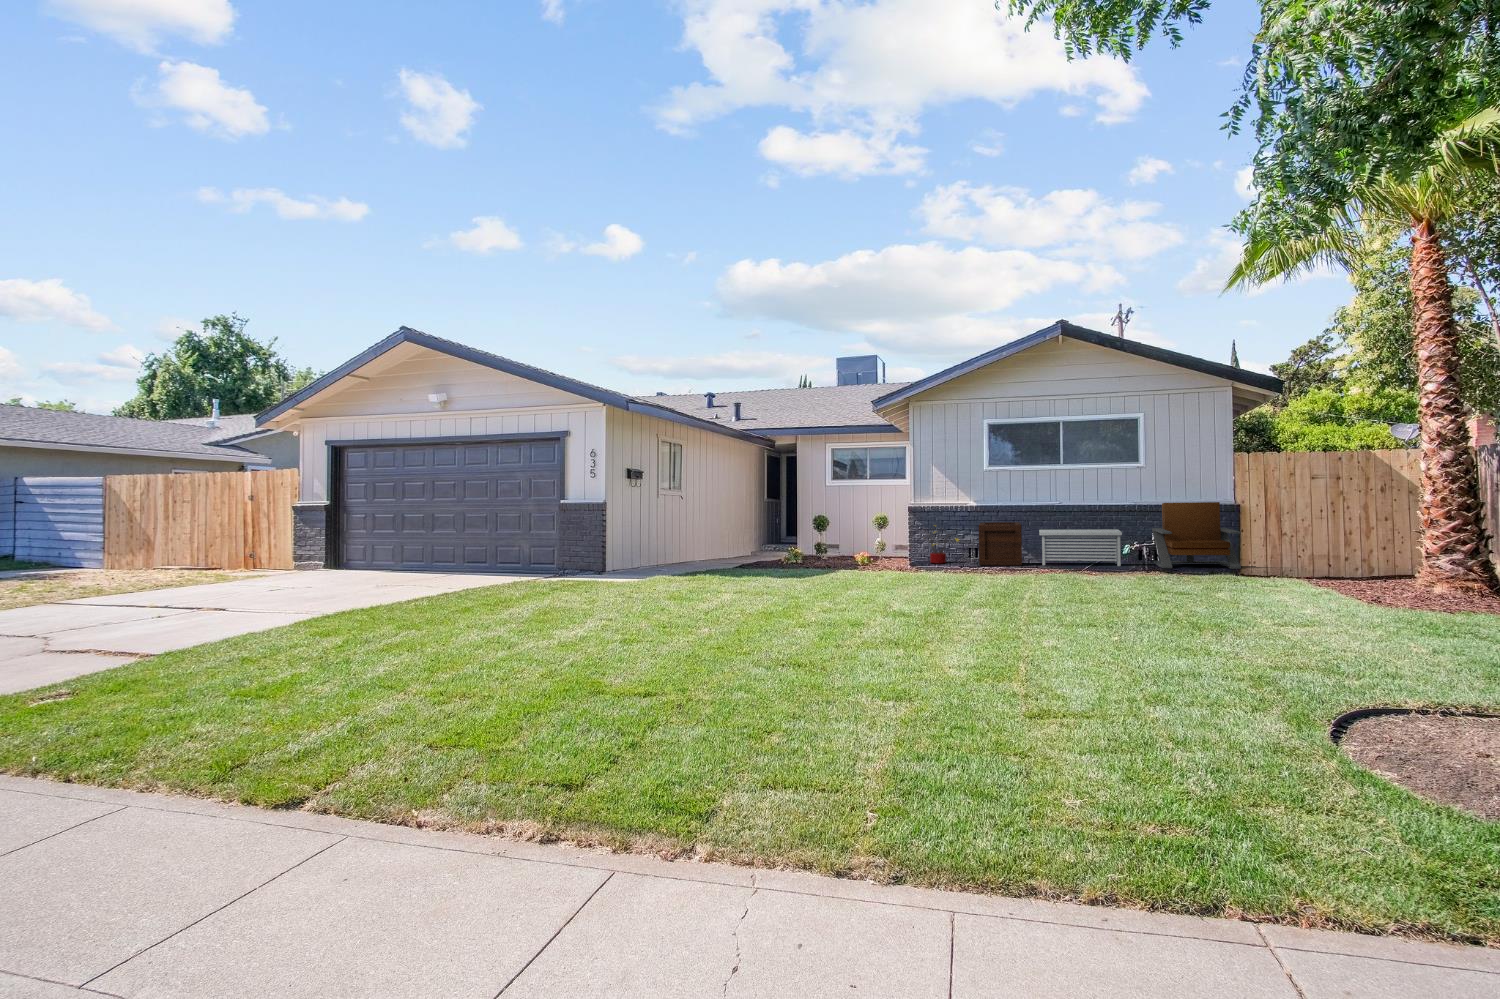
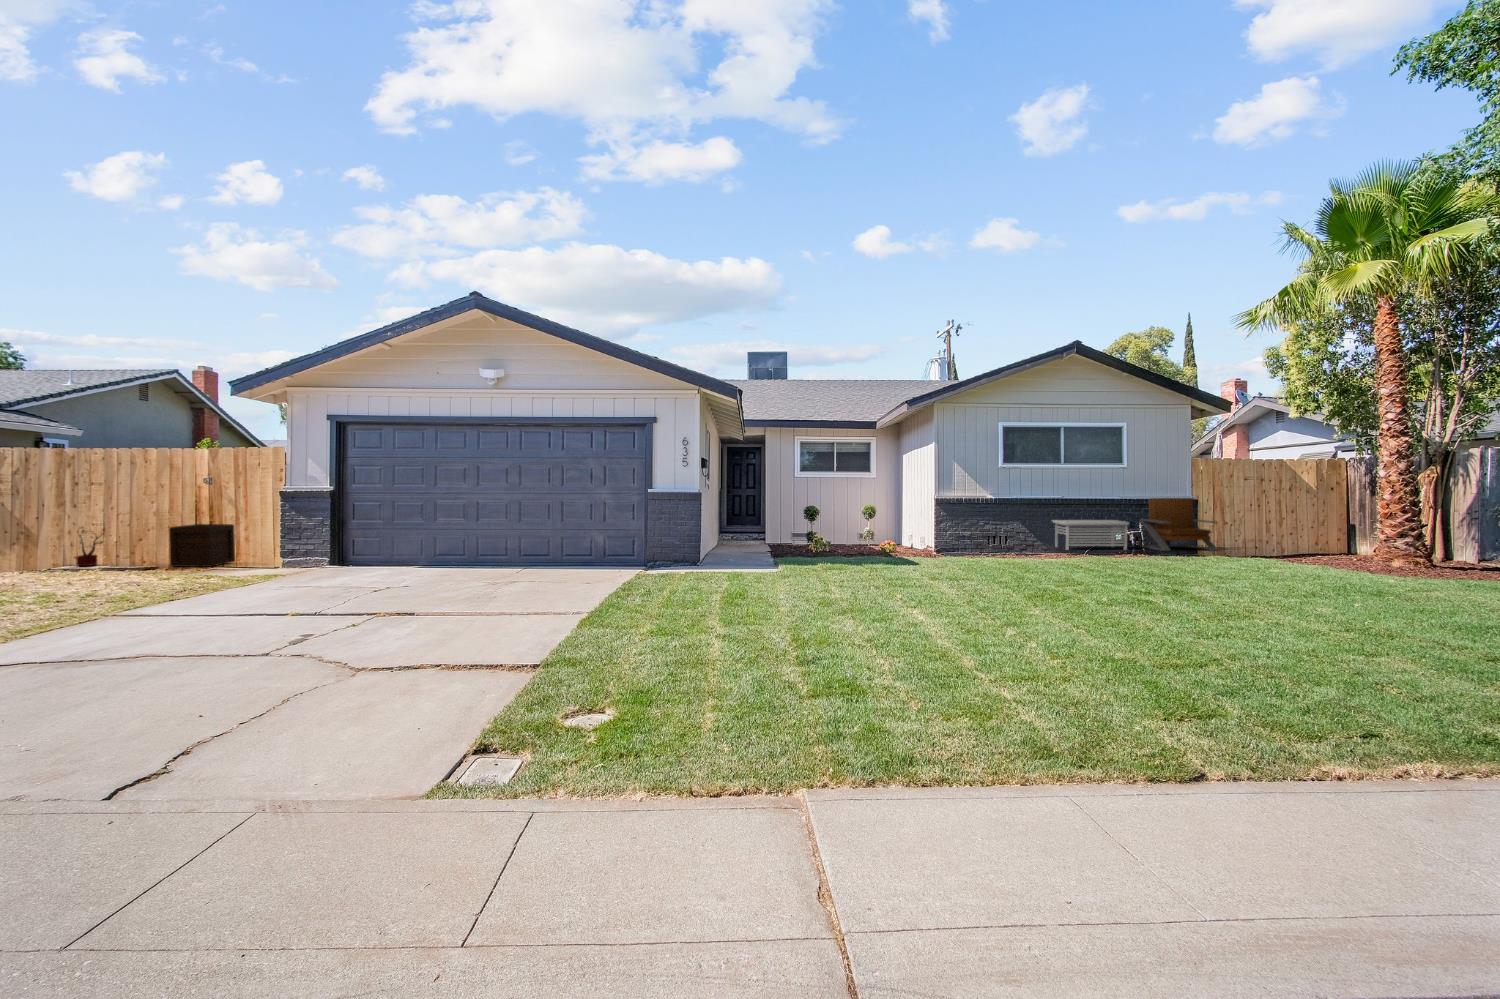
wooden crate: present [979,522,1022,566] -> present [169,524,235,567]
decorative plant: present [928,534,959,564] -> present [77,527,104,566]

